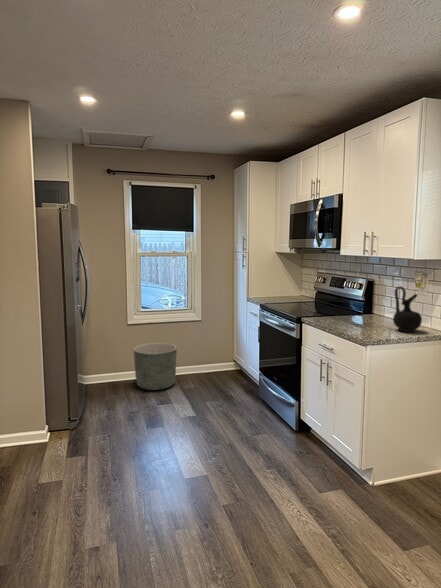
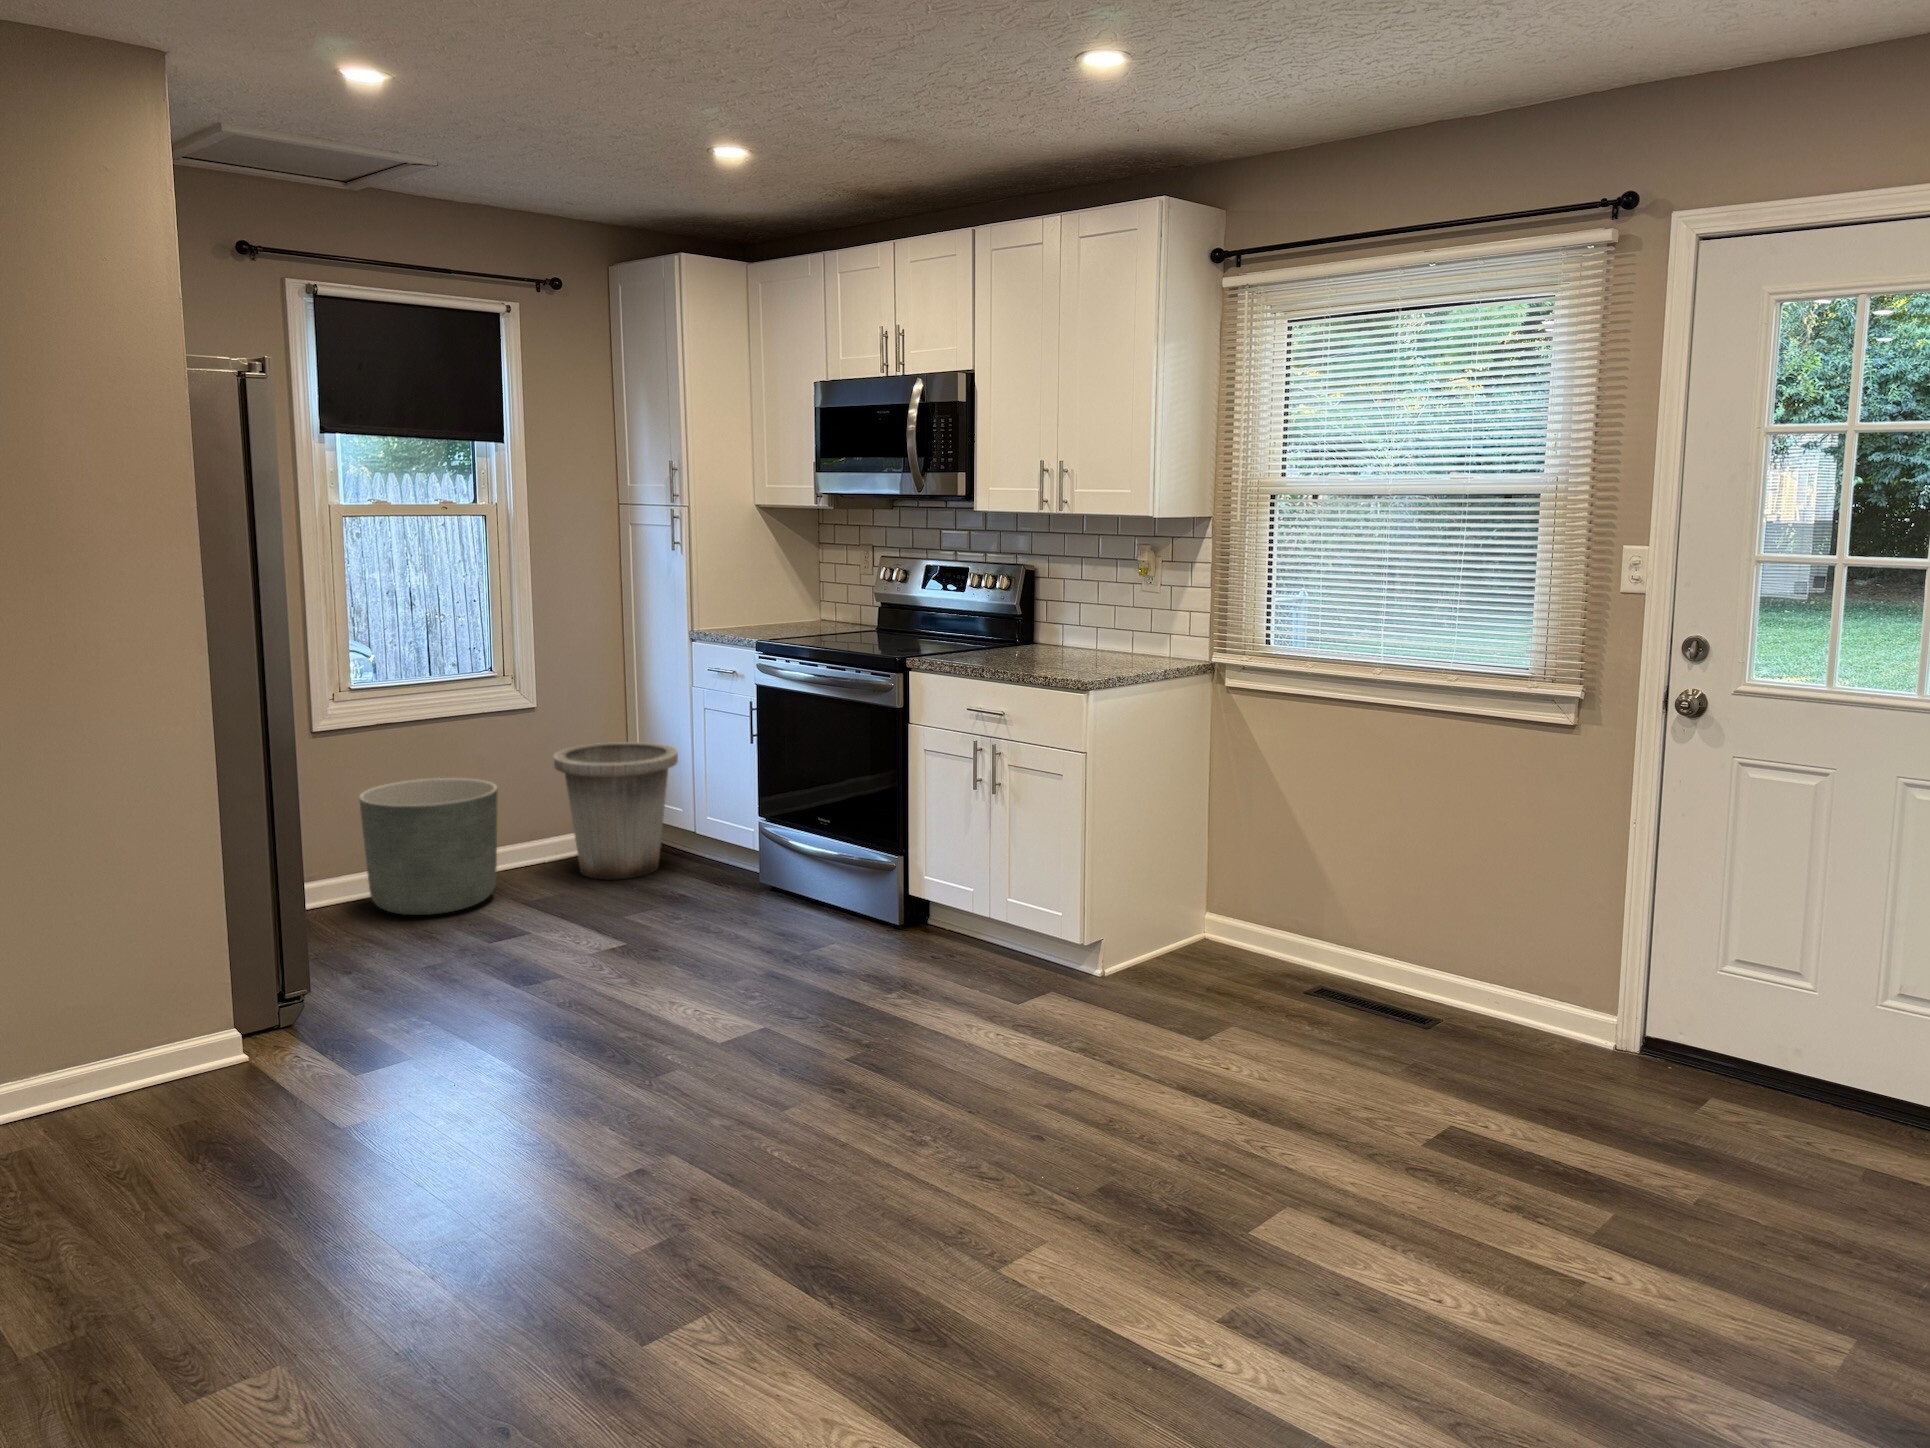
ceramic jug: present [393,286,422,332] -> none [1110,573,1163,664]
trash can: none [199,336,241,386] -> present [554,742,678,879]

